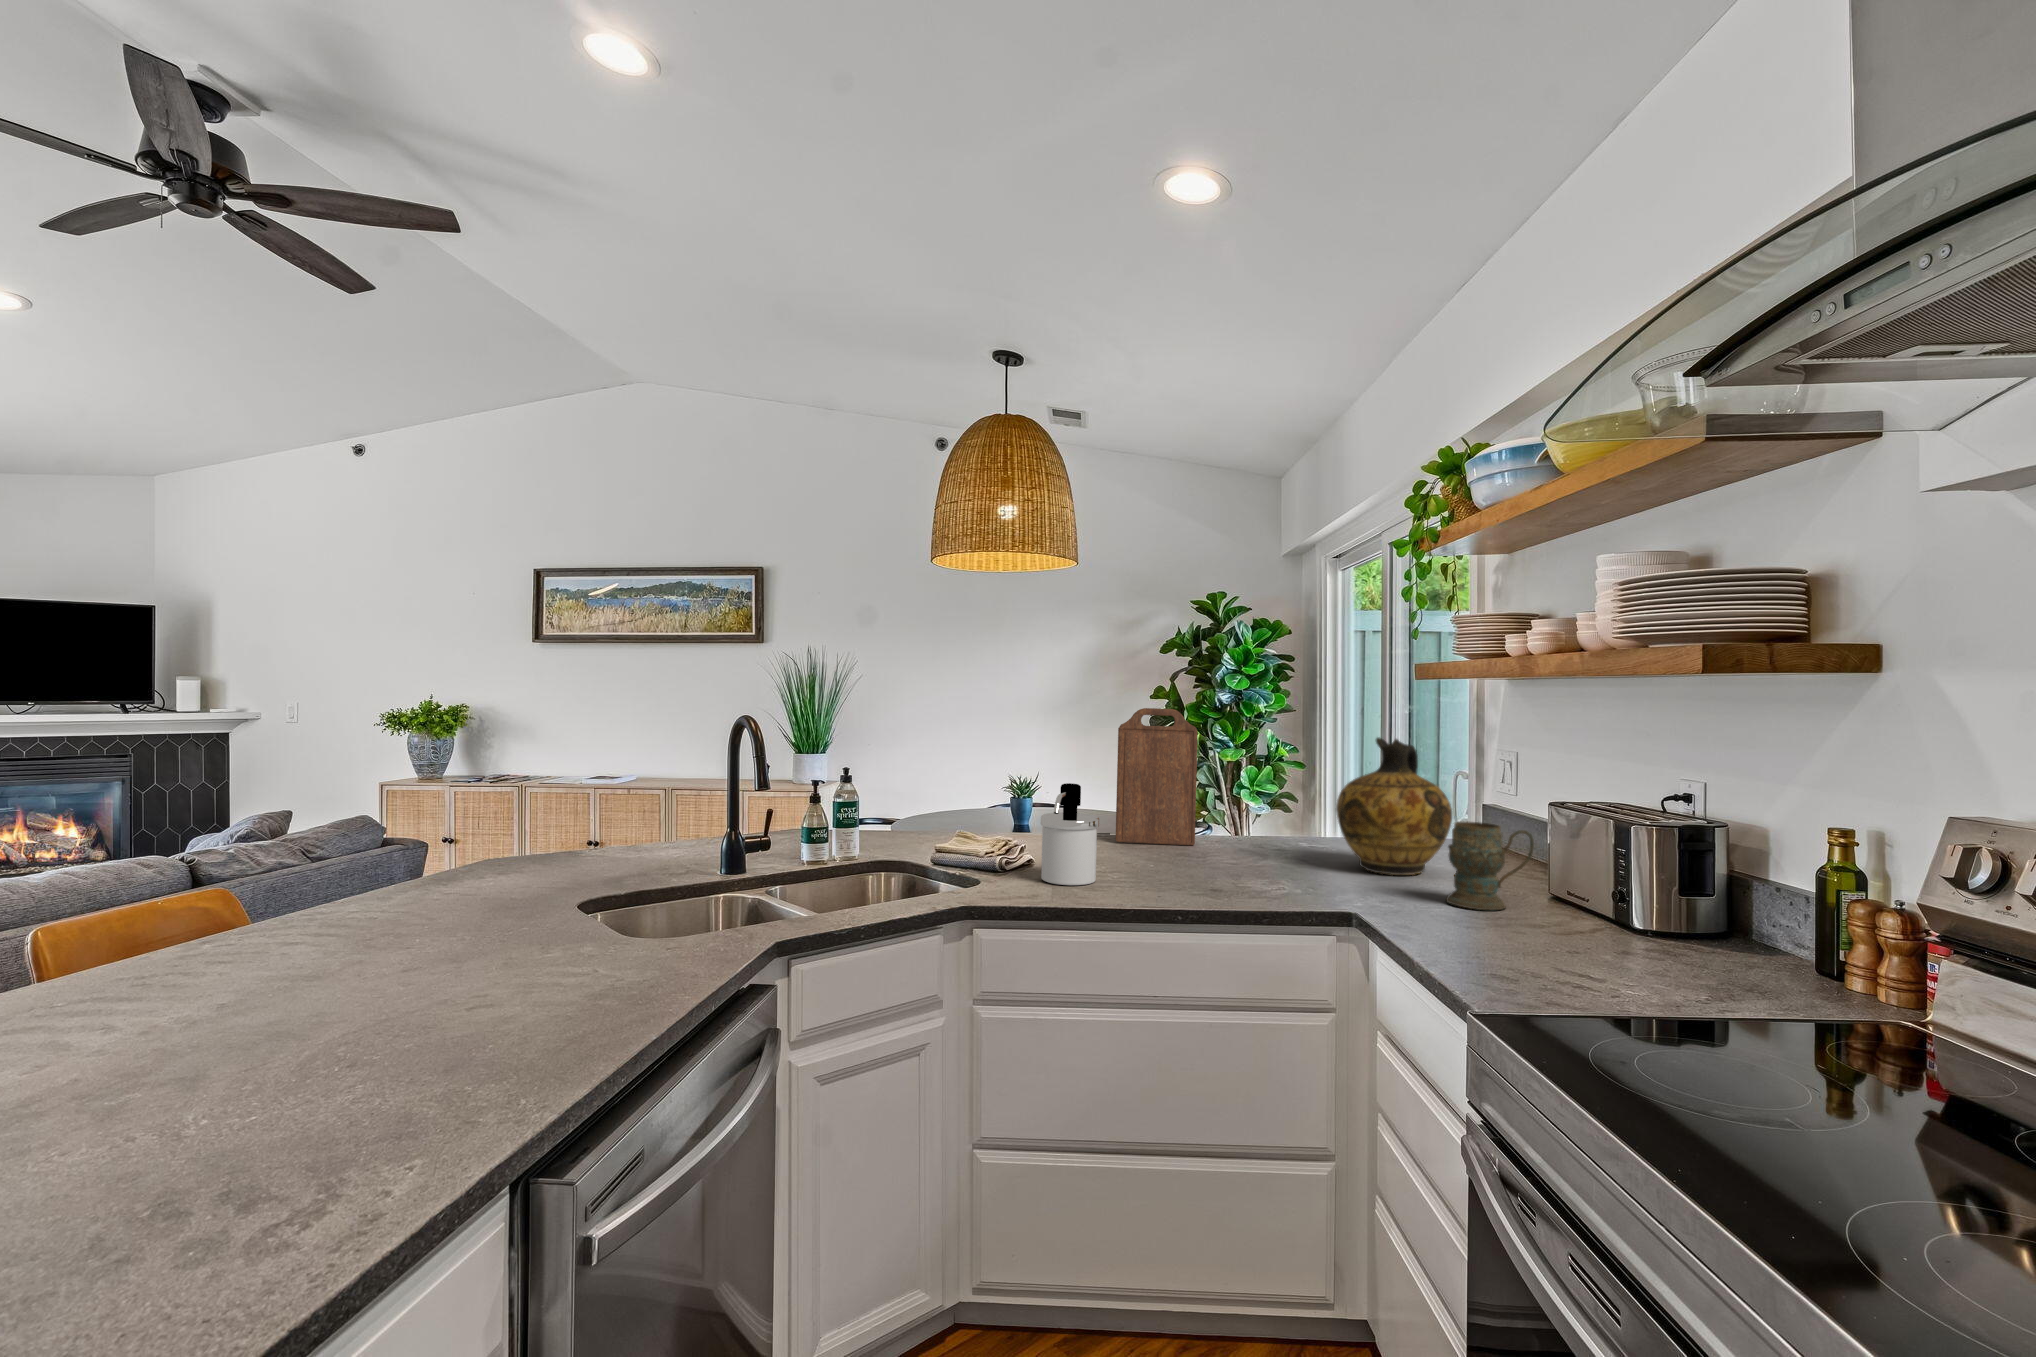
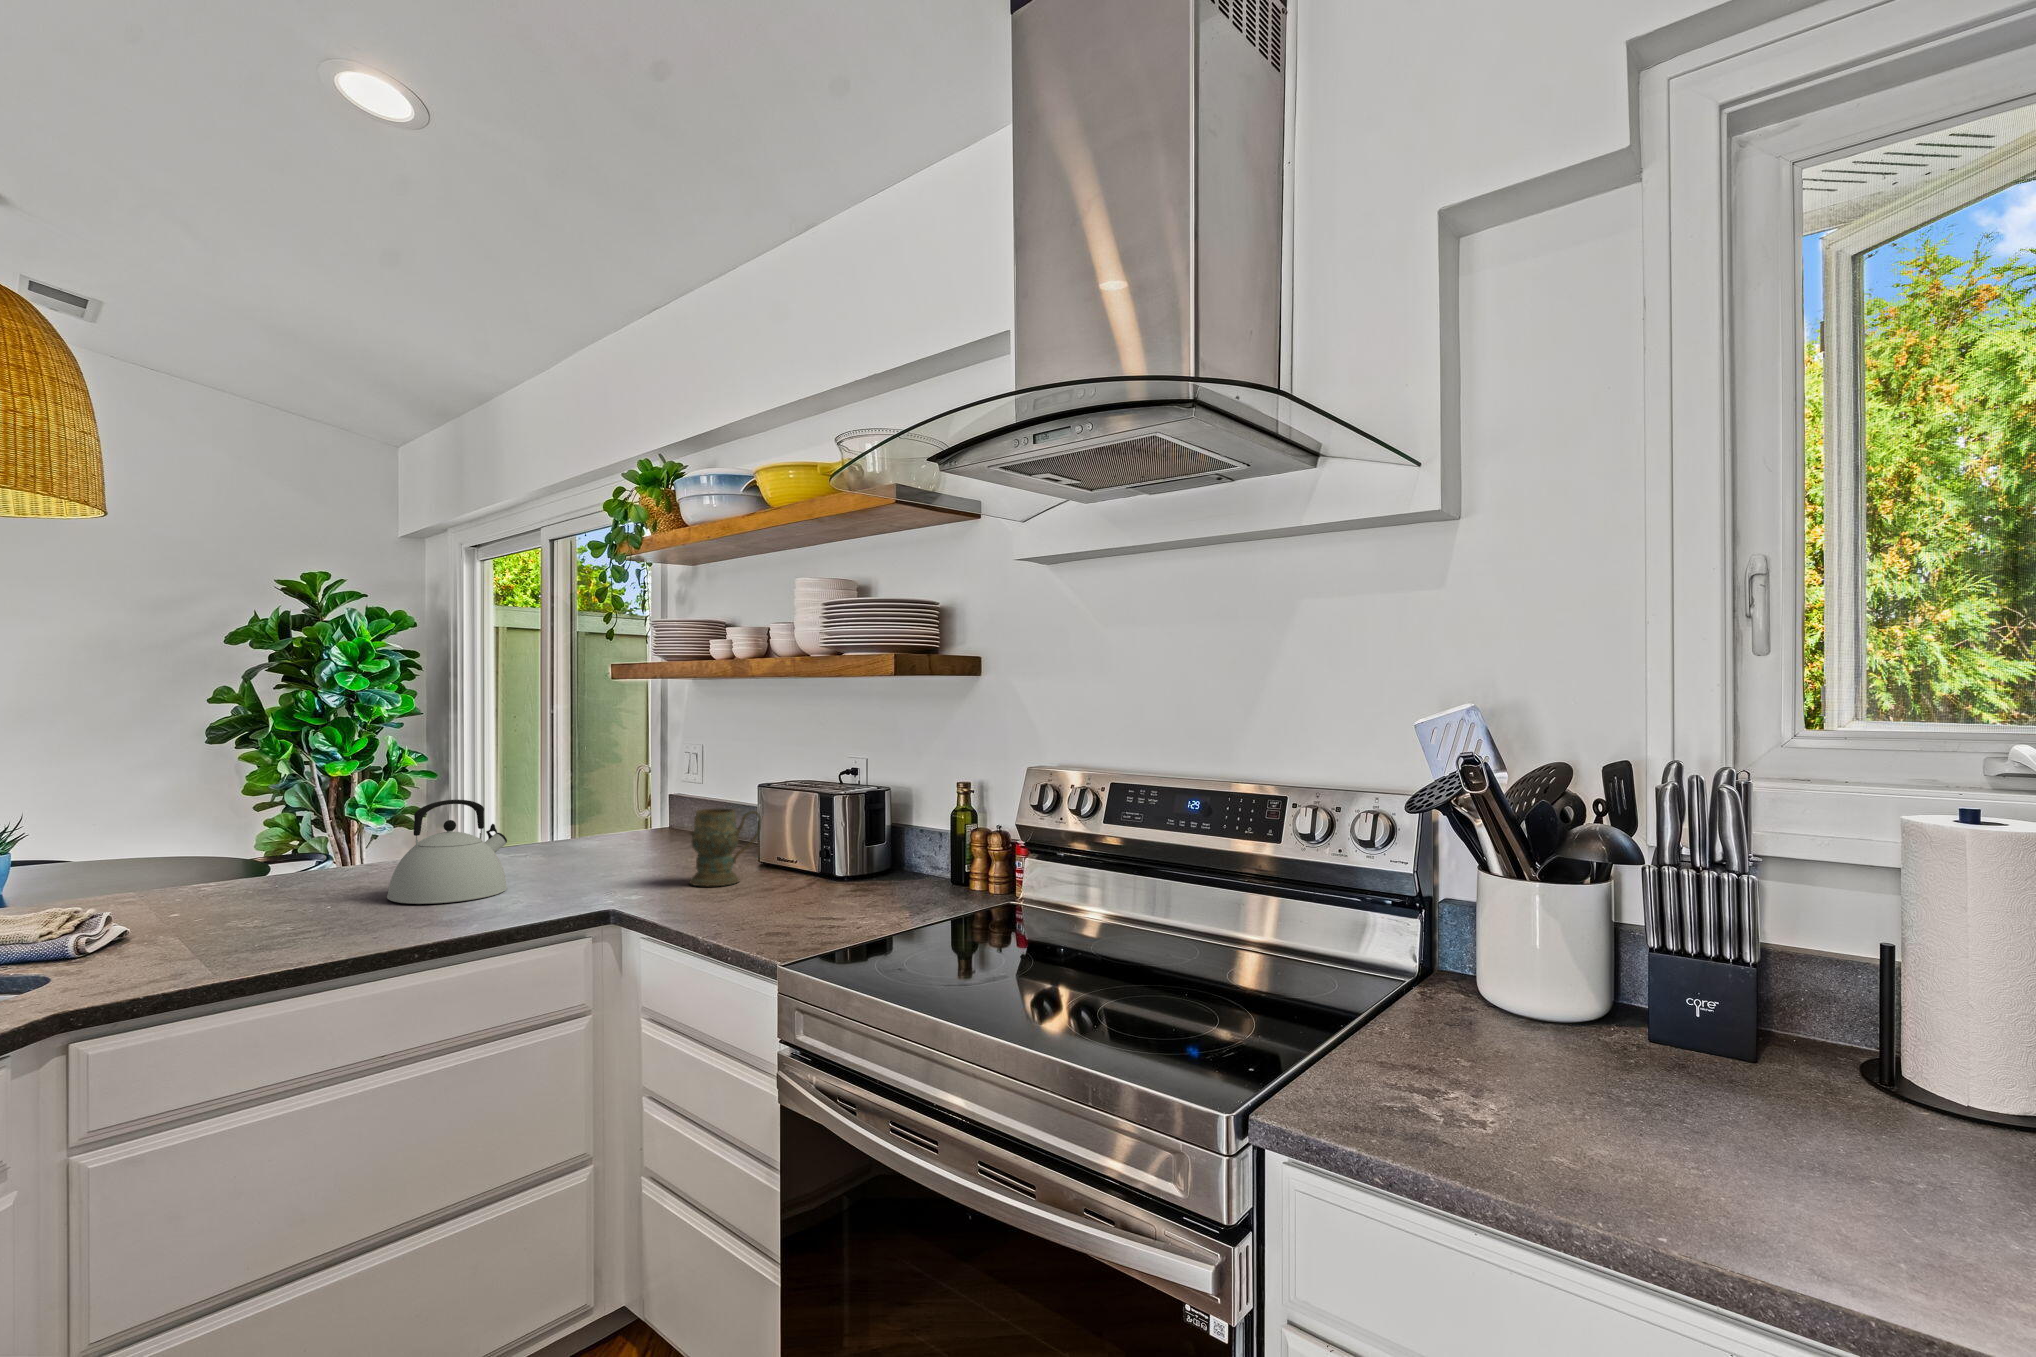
cutting board: present [1116,708,1198,846] -> none [266,717,384,888]
ceramic jug: present [1336,737,1452,875] -> none [563,738,675,871]
soap dispenser: present [1041,783,1099,885] -> none [202,818,296,950]
kettle: none [1180,785,1279,878] -> present [387,800,507,904]

